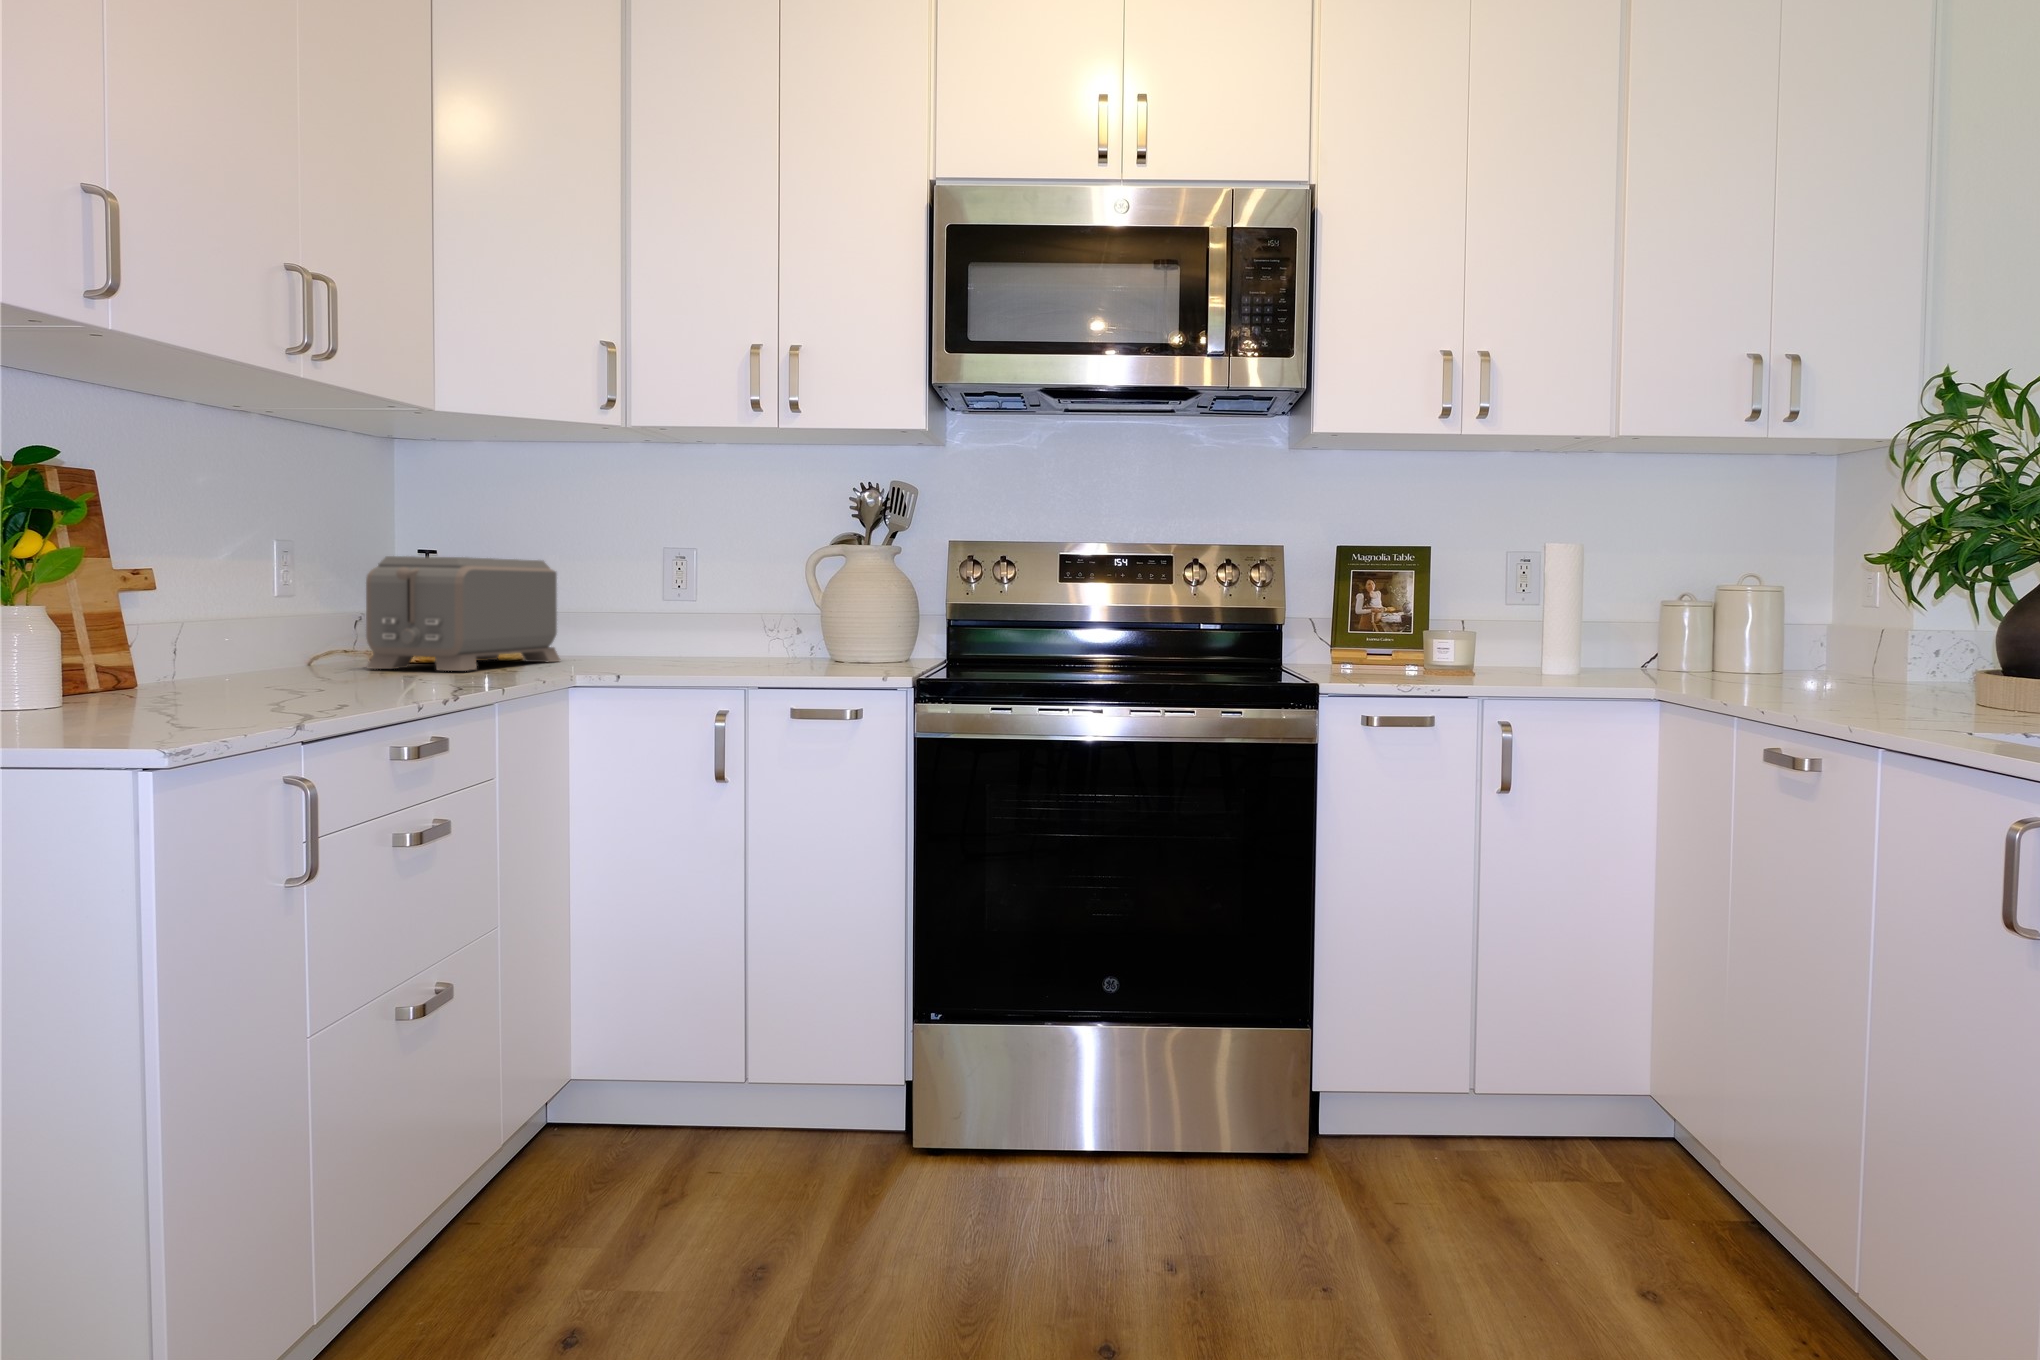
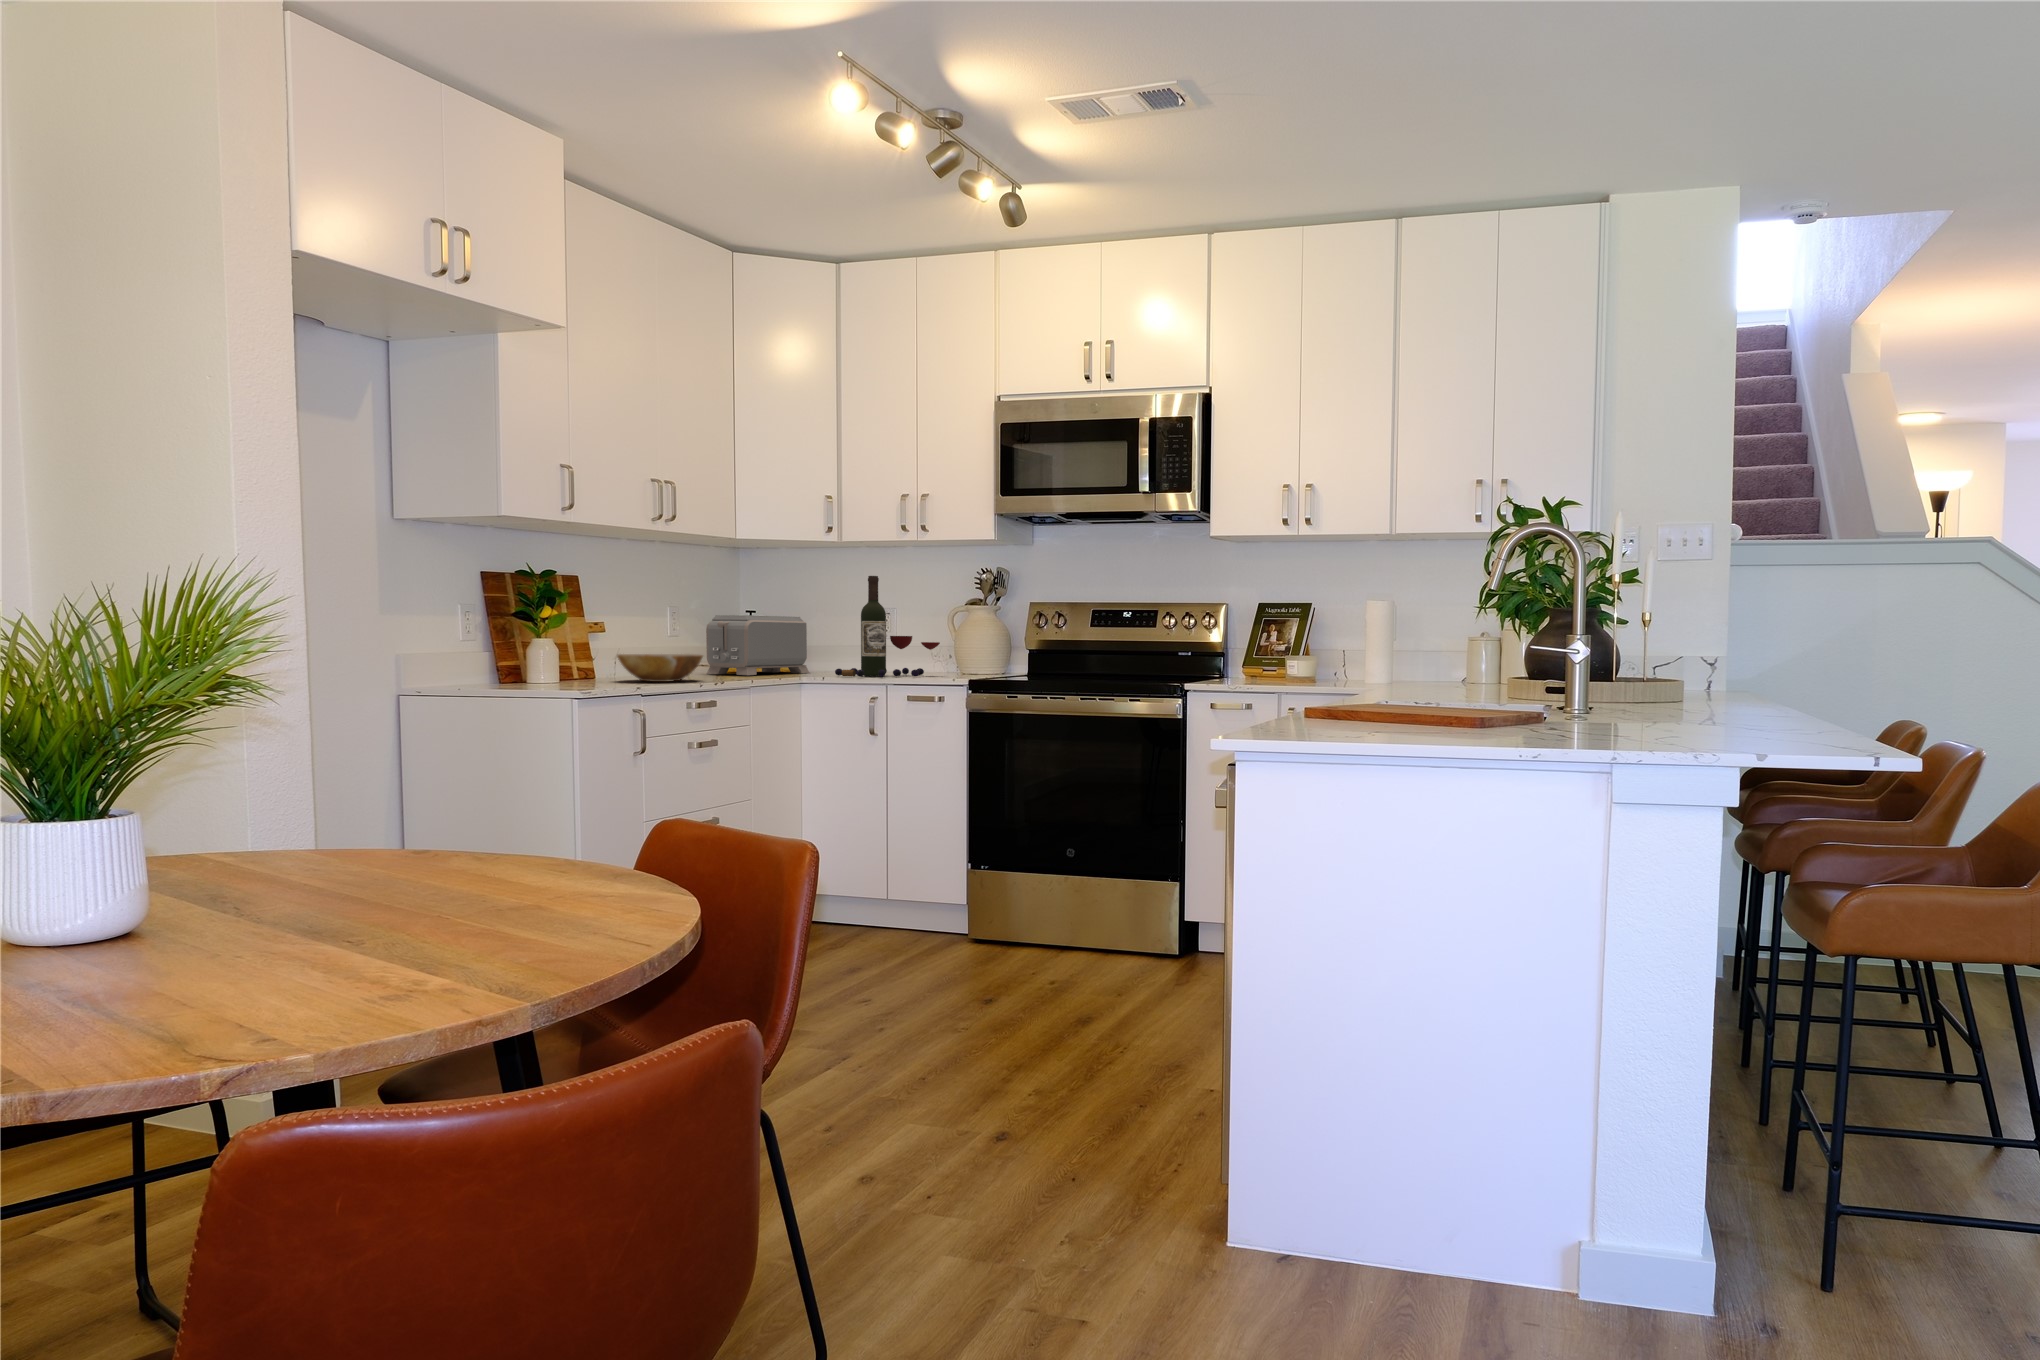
wine bottle: none [636,489,825,671] -> present [835,576,940,677]
bowl: none [199,635,401,696] -> present [617,654,703,682]

